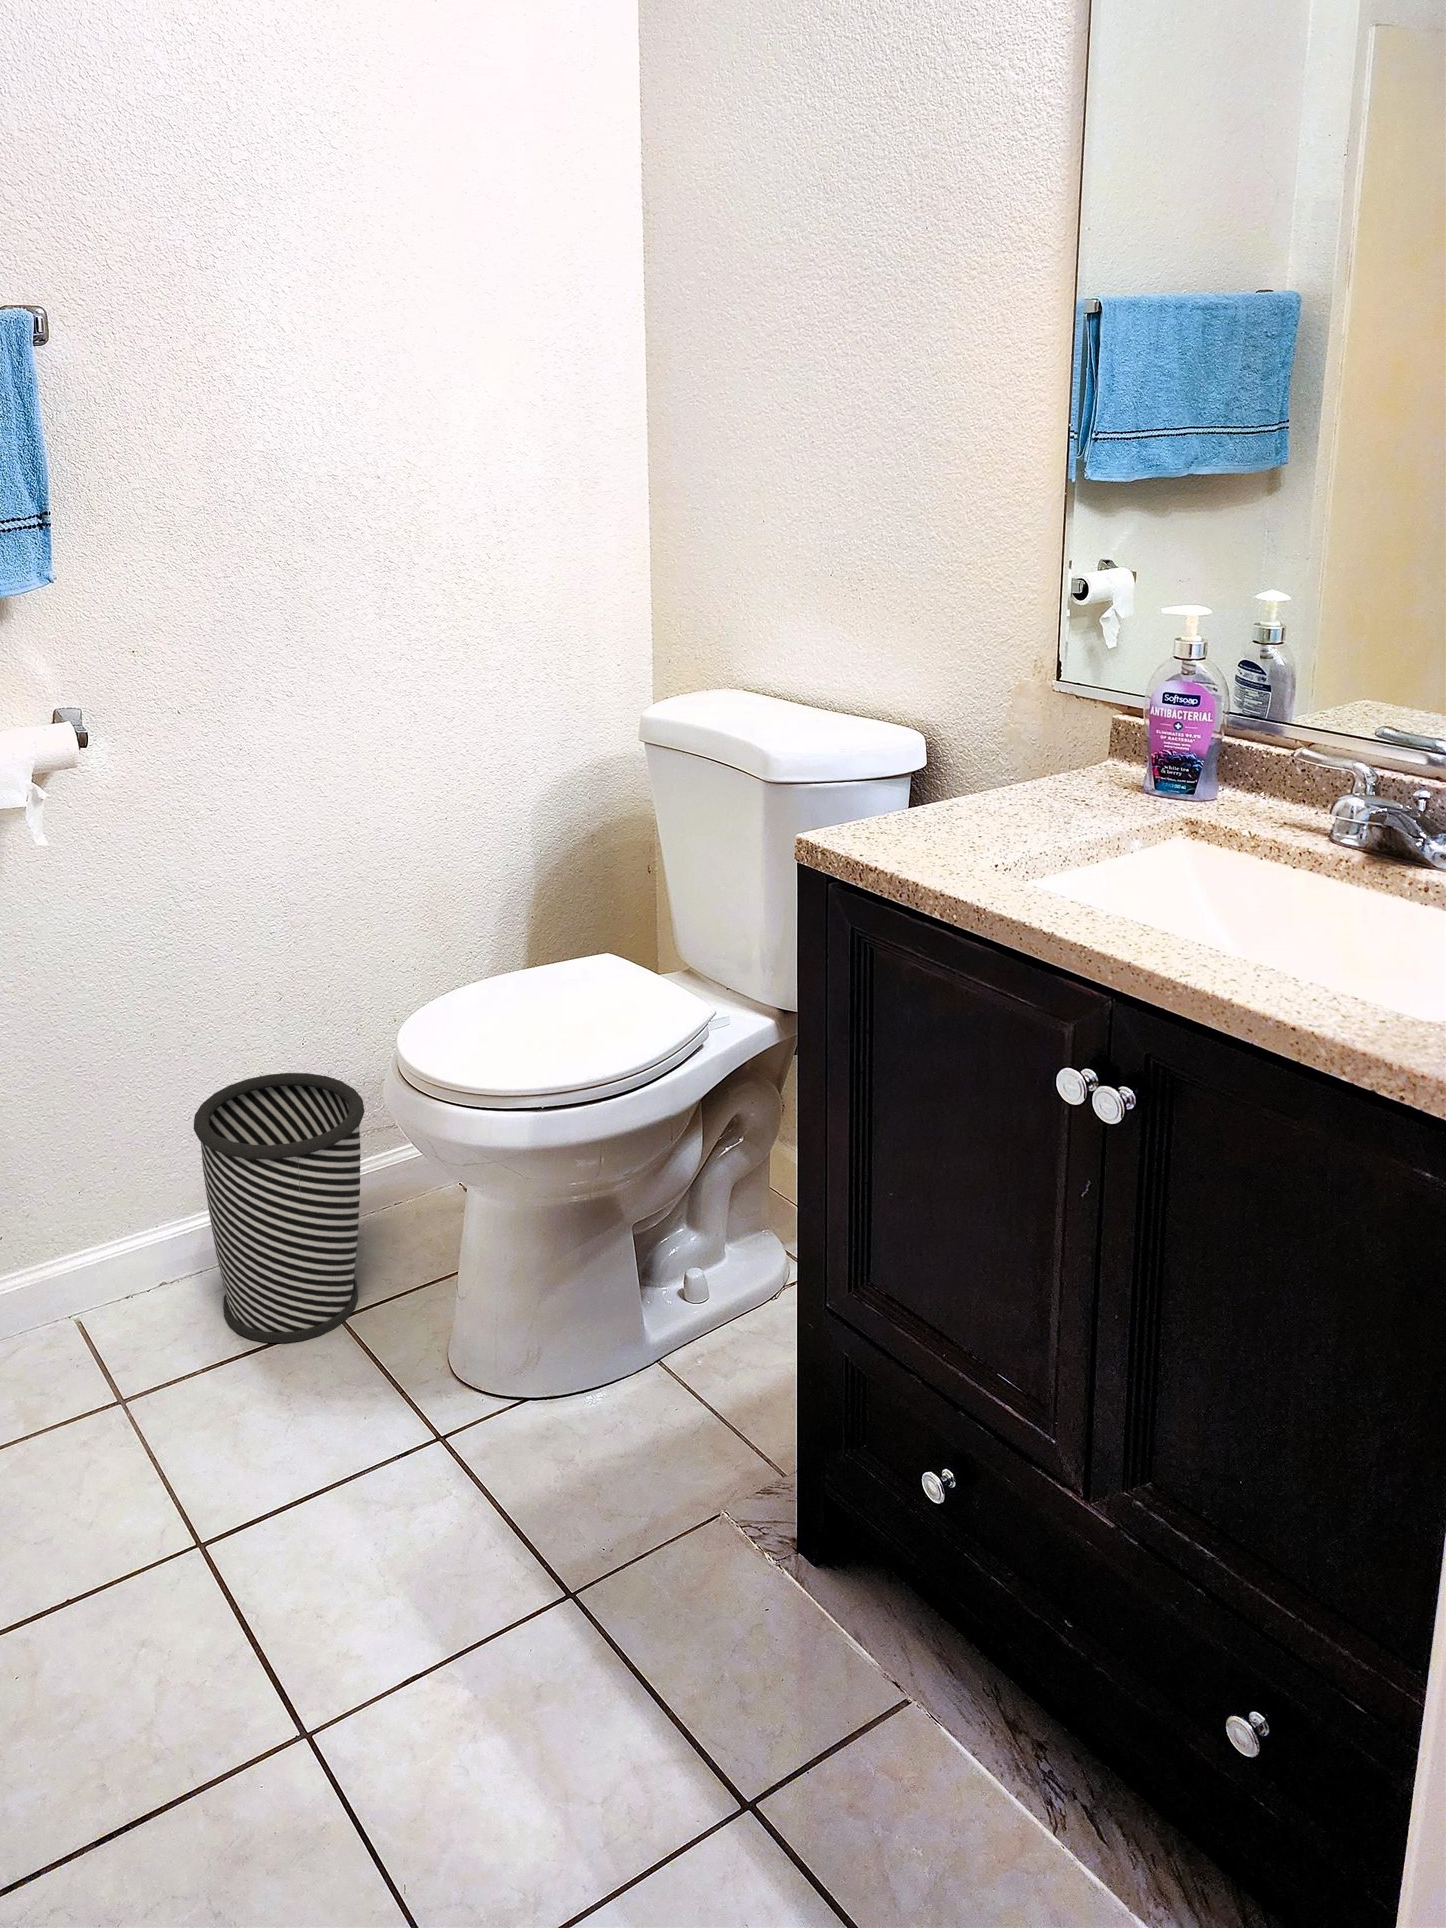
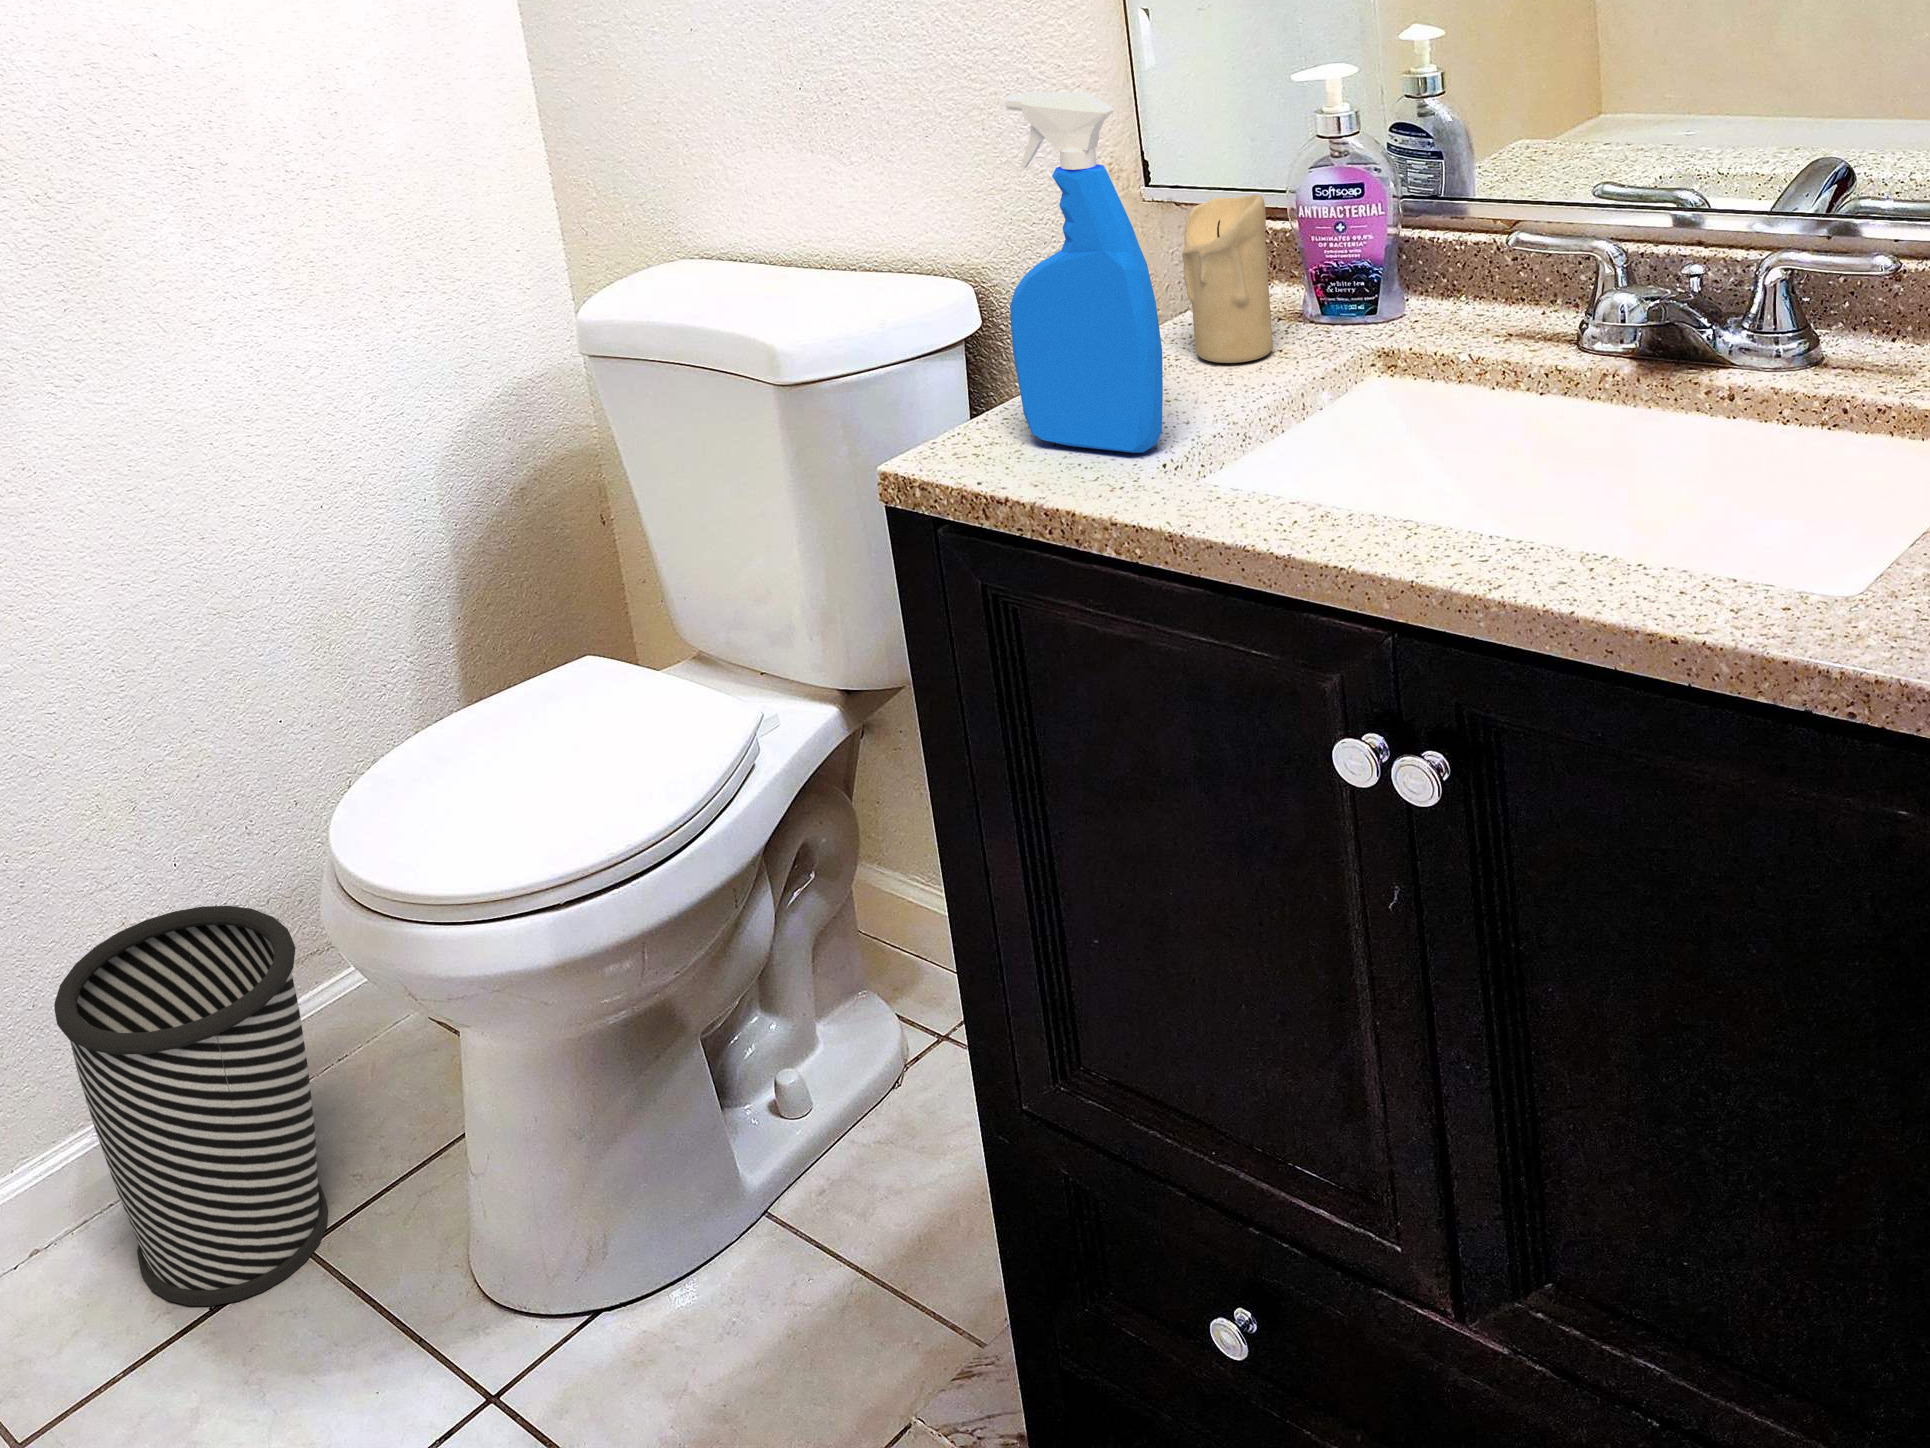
spray bottle: none [911,584,1013,855] -> present [1005,92,1163,453]
candle: none [1056,690,1124,810] -> present [1182,195,1273,363]

